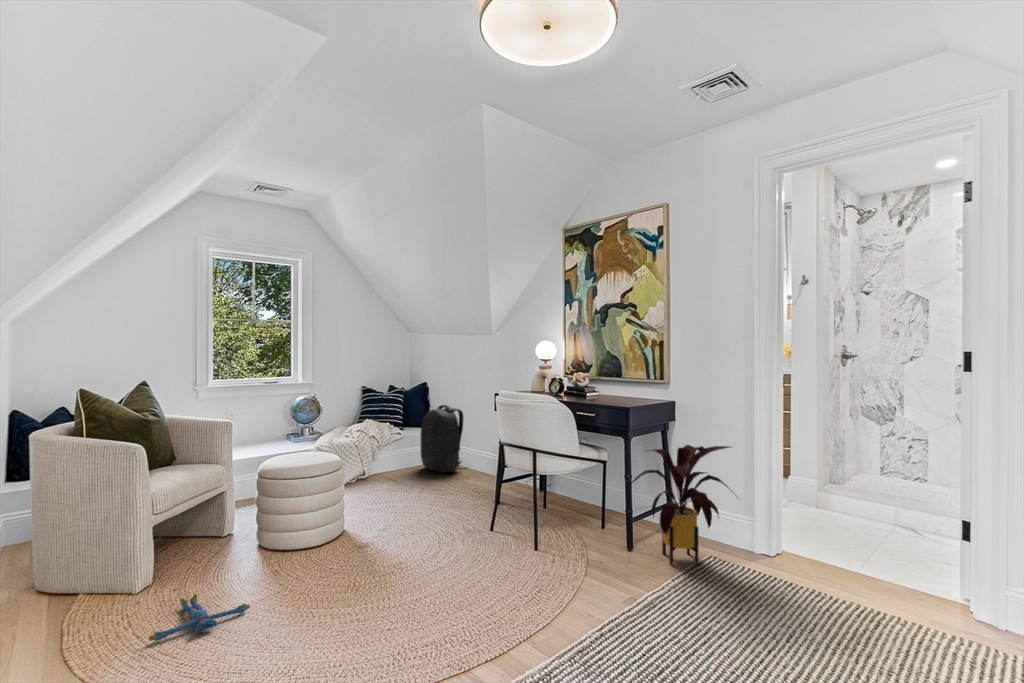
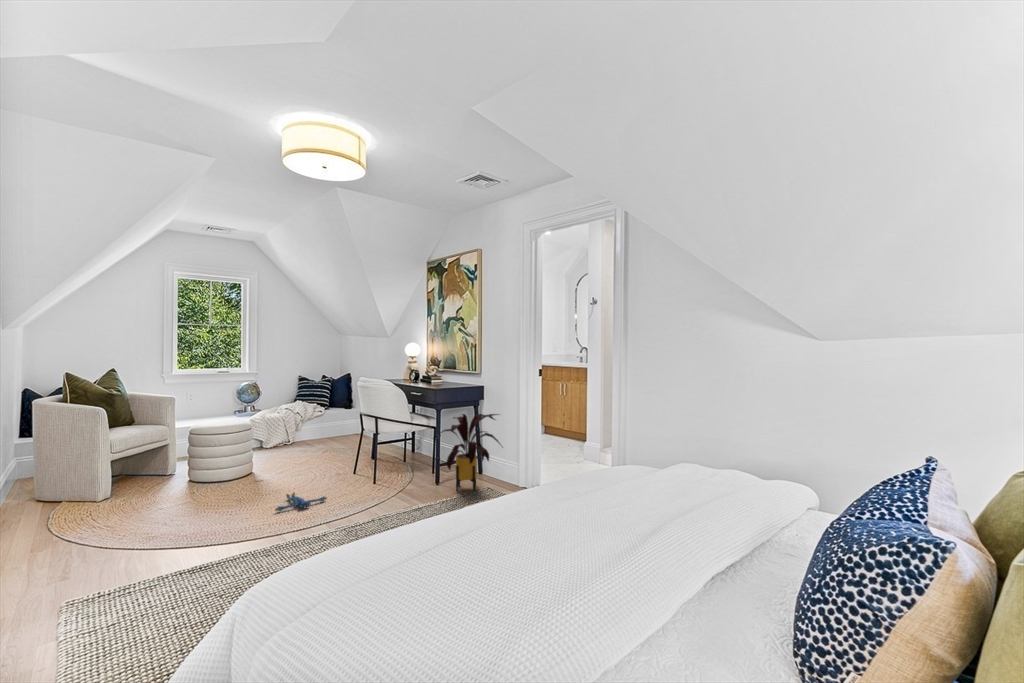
backpack: present [420,405,464,473] -> none [336,390,372,440]
plush toy: present [149,594,250,641] -> present [275,492,327,511]

